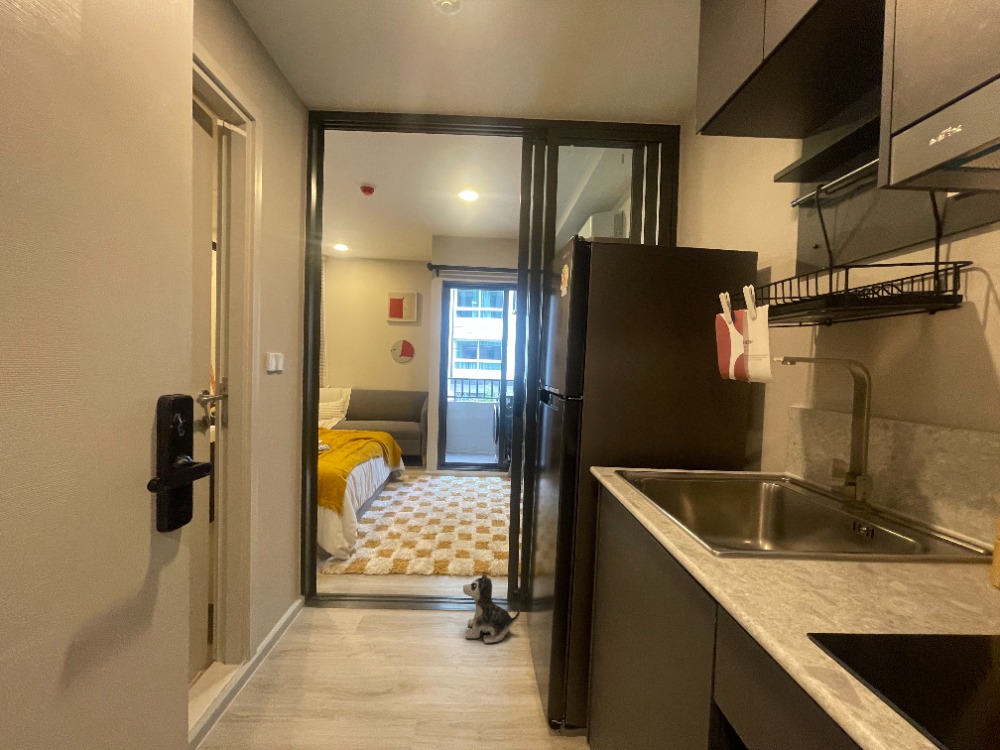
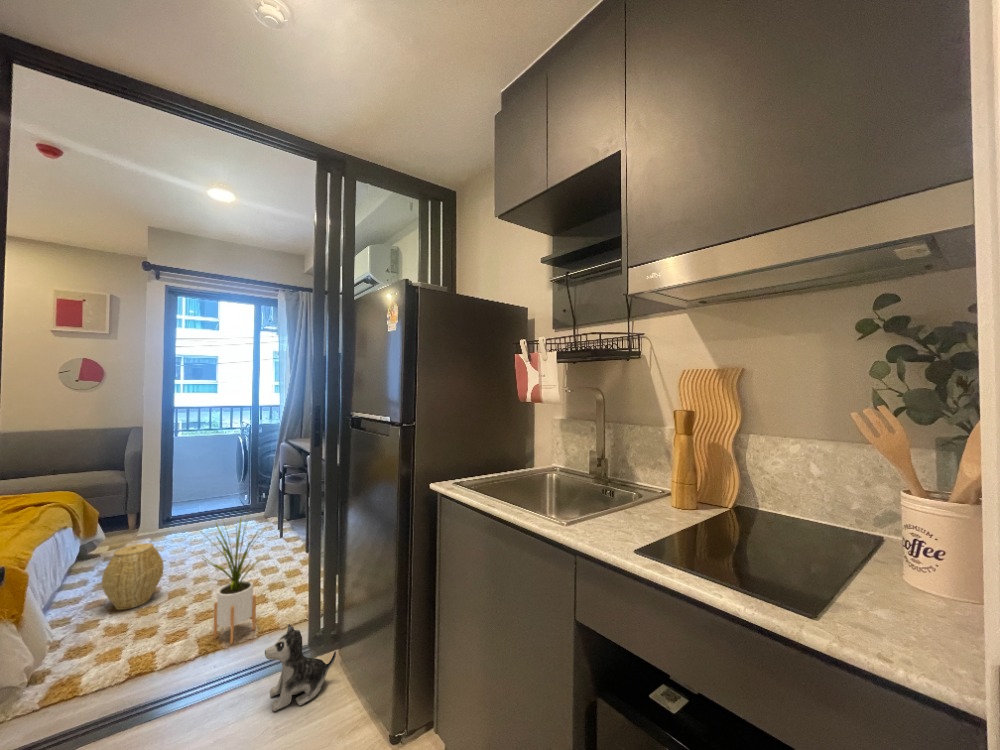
house plant: none [435,465,490,574] -> present [205,519,260,644]
woven basket: none [391,478,427,524] -> present [102,543,164,610]

